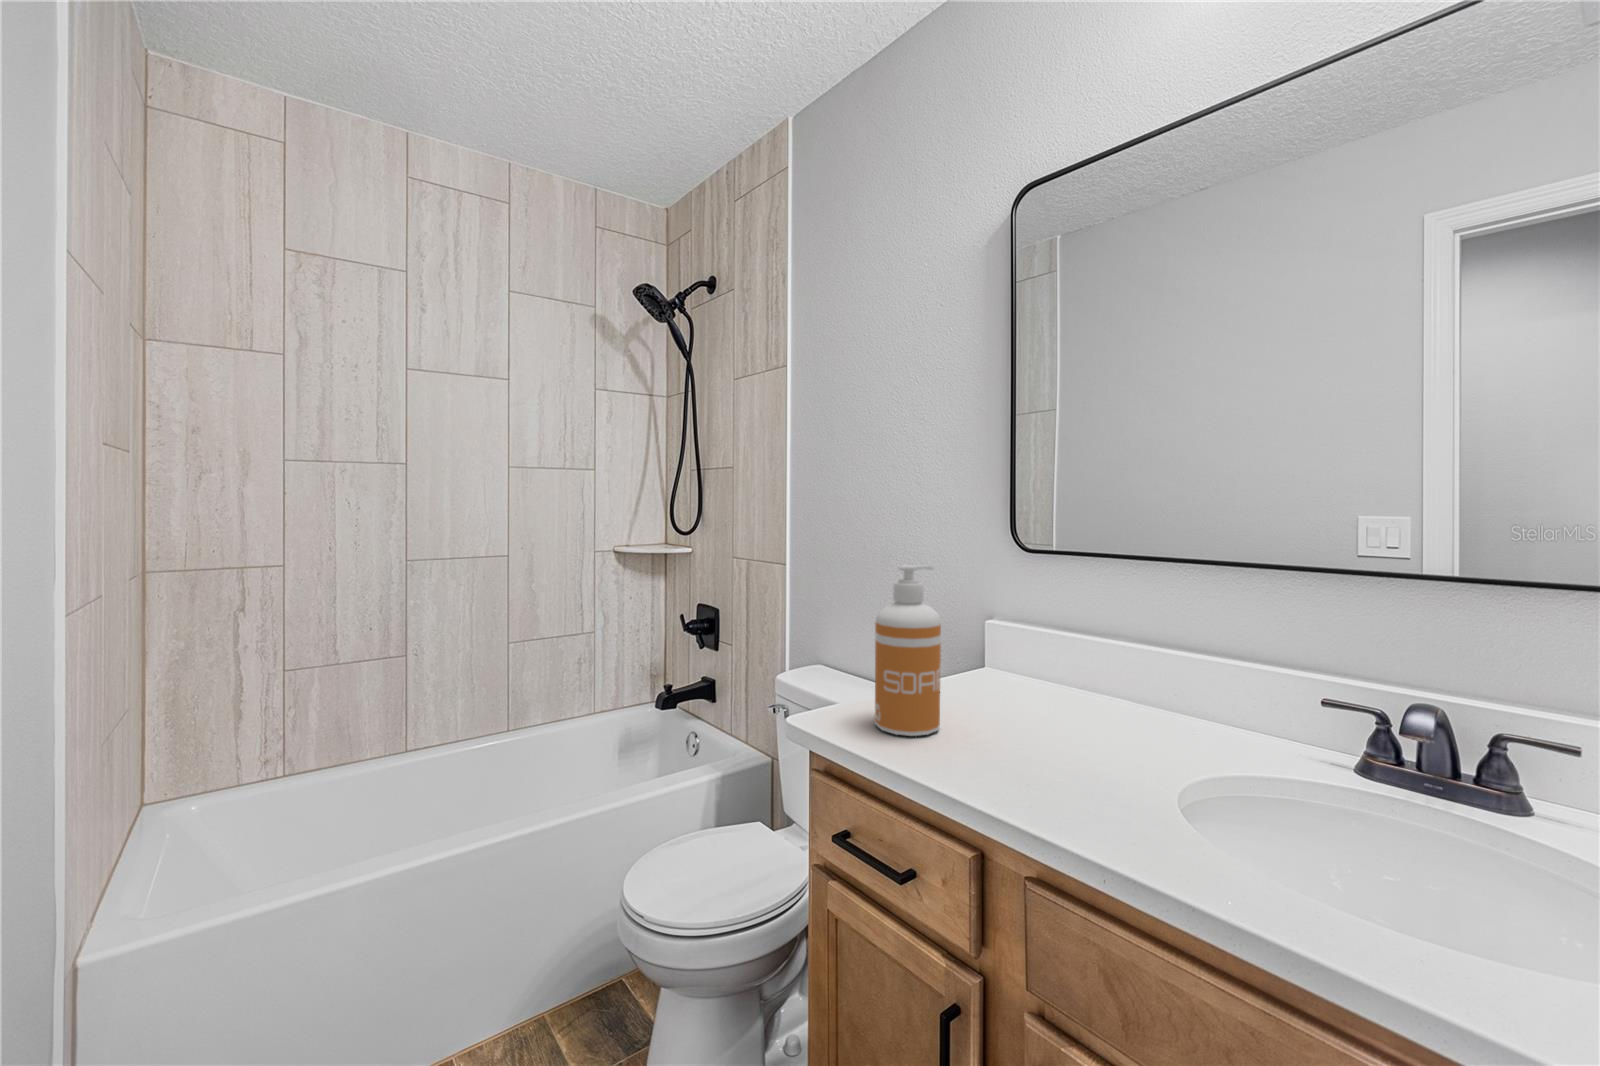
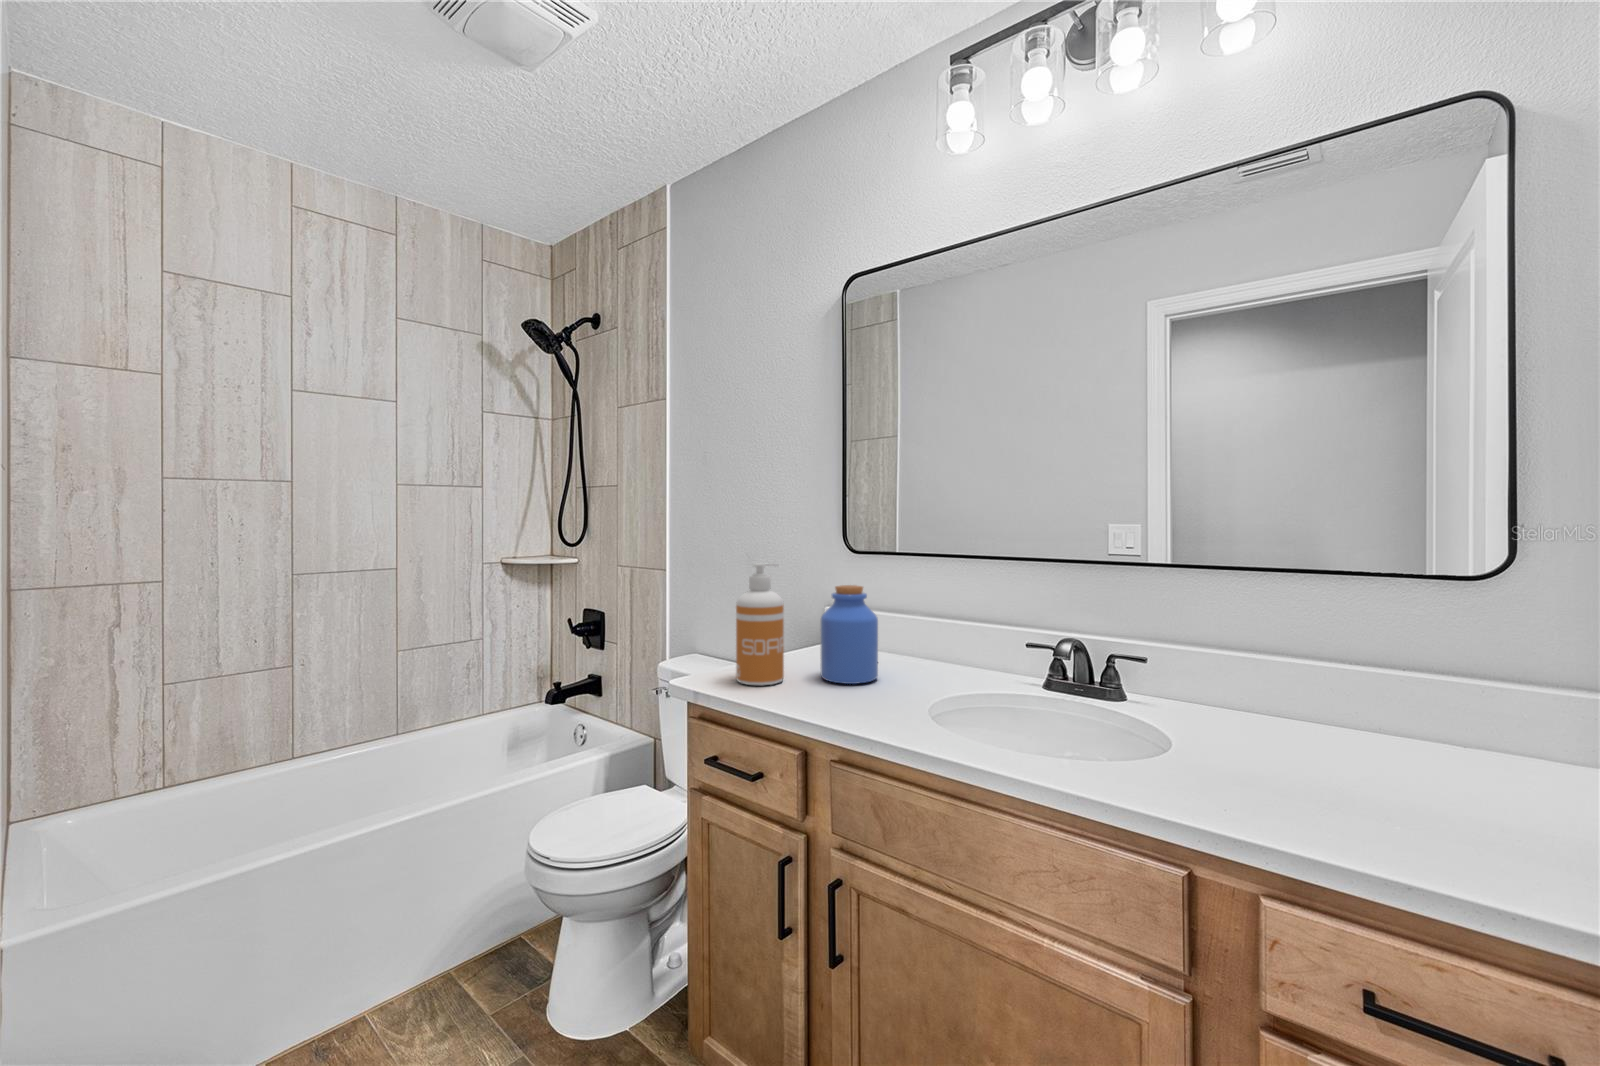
jar: none [992,598,1079,741] -> present [820,585,878,684]

